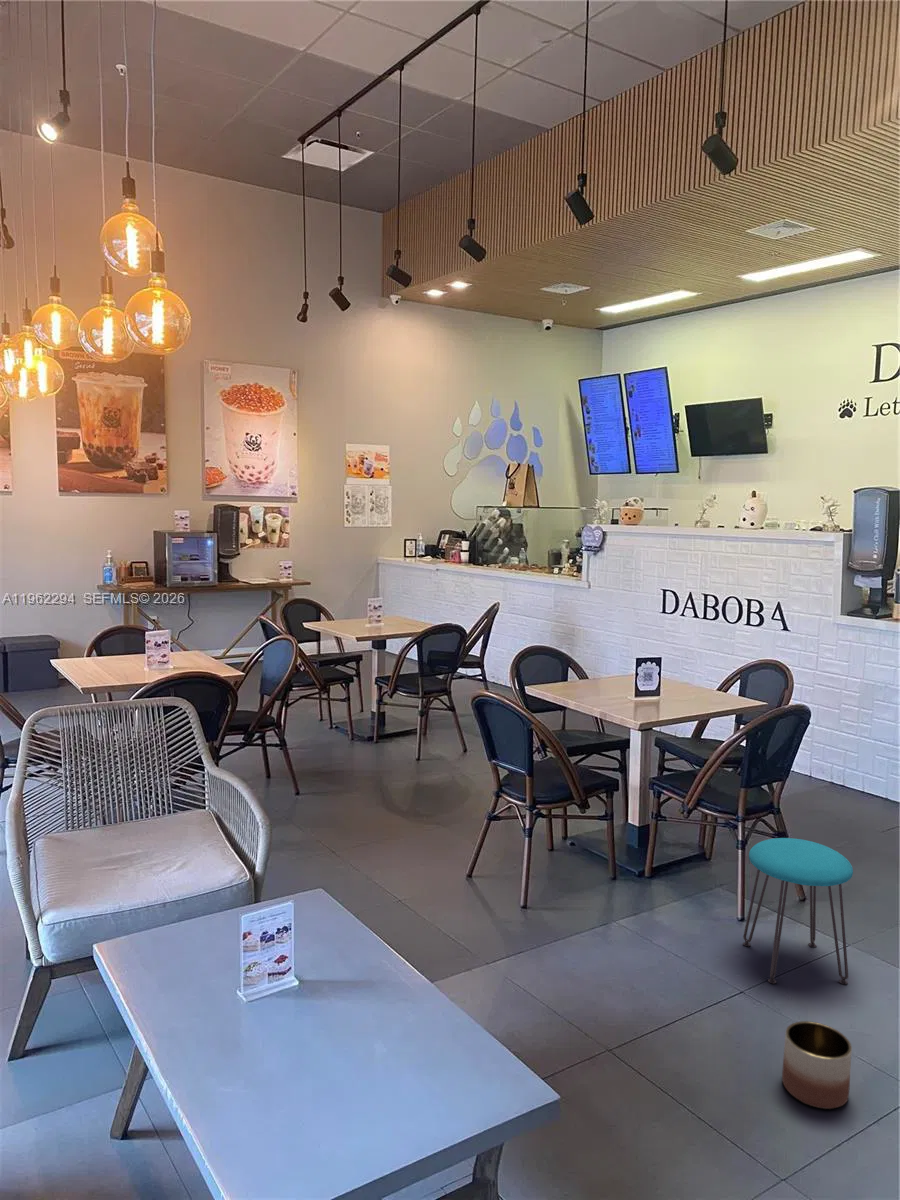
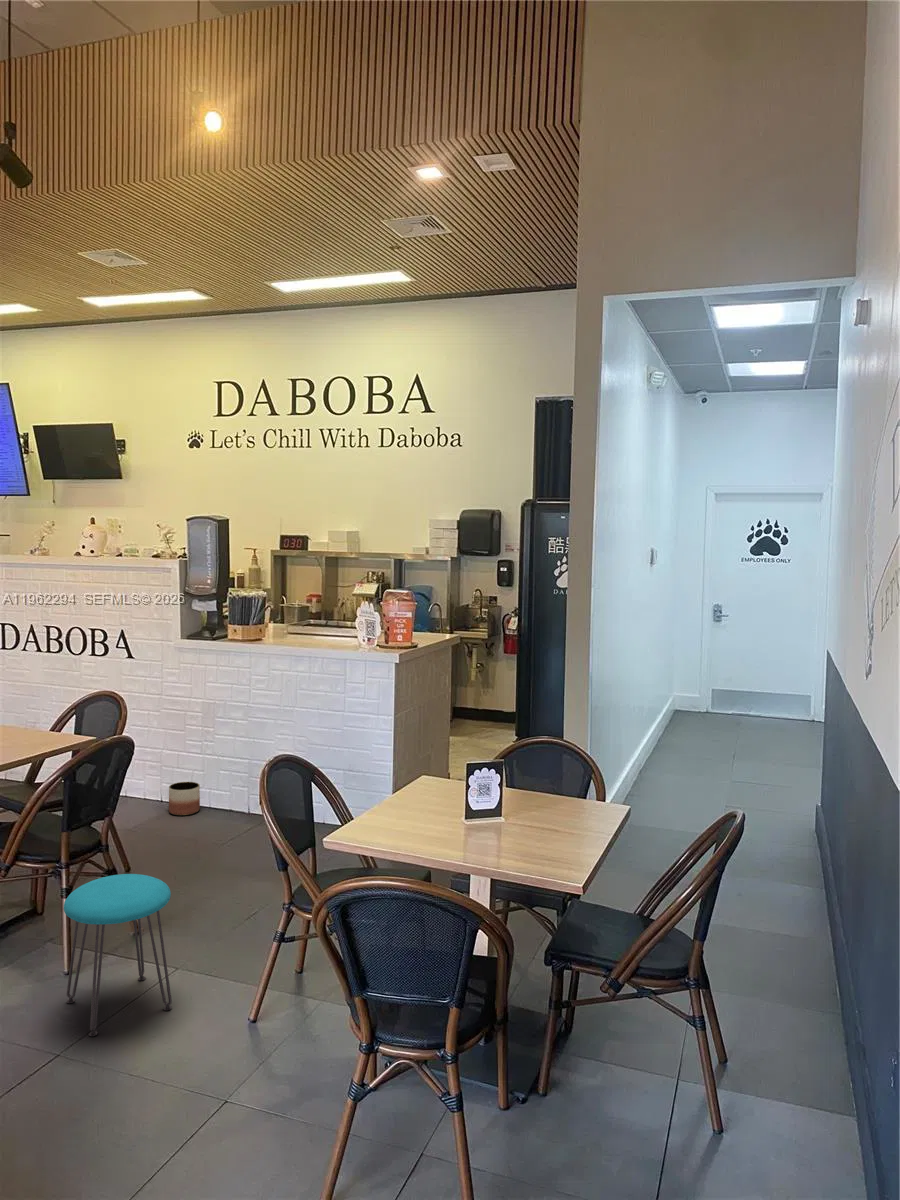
planter: present [782,1021,852,1109] -> present [169,782,200,815]

